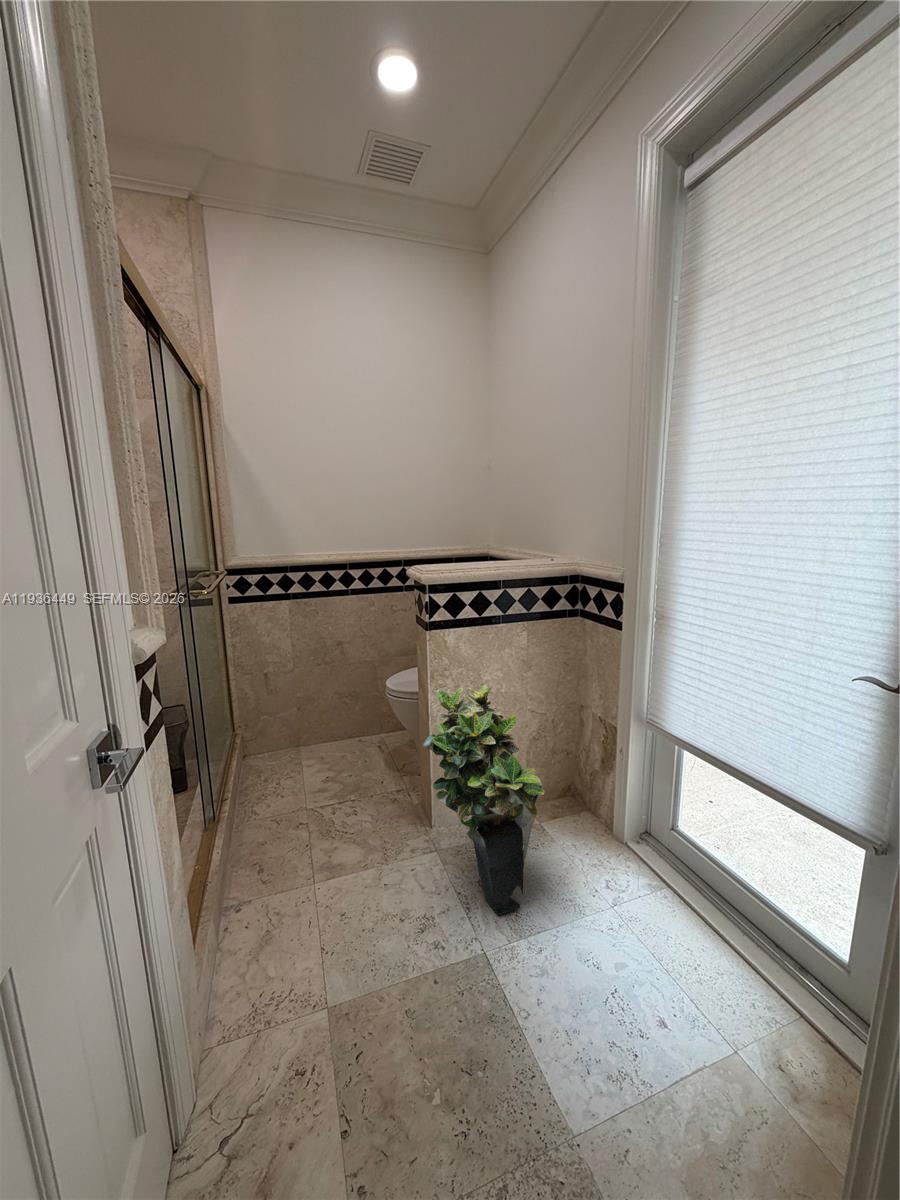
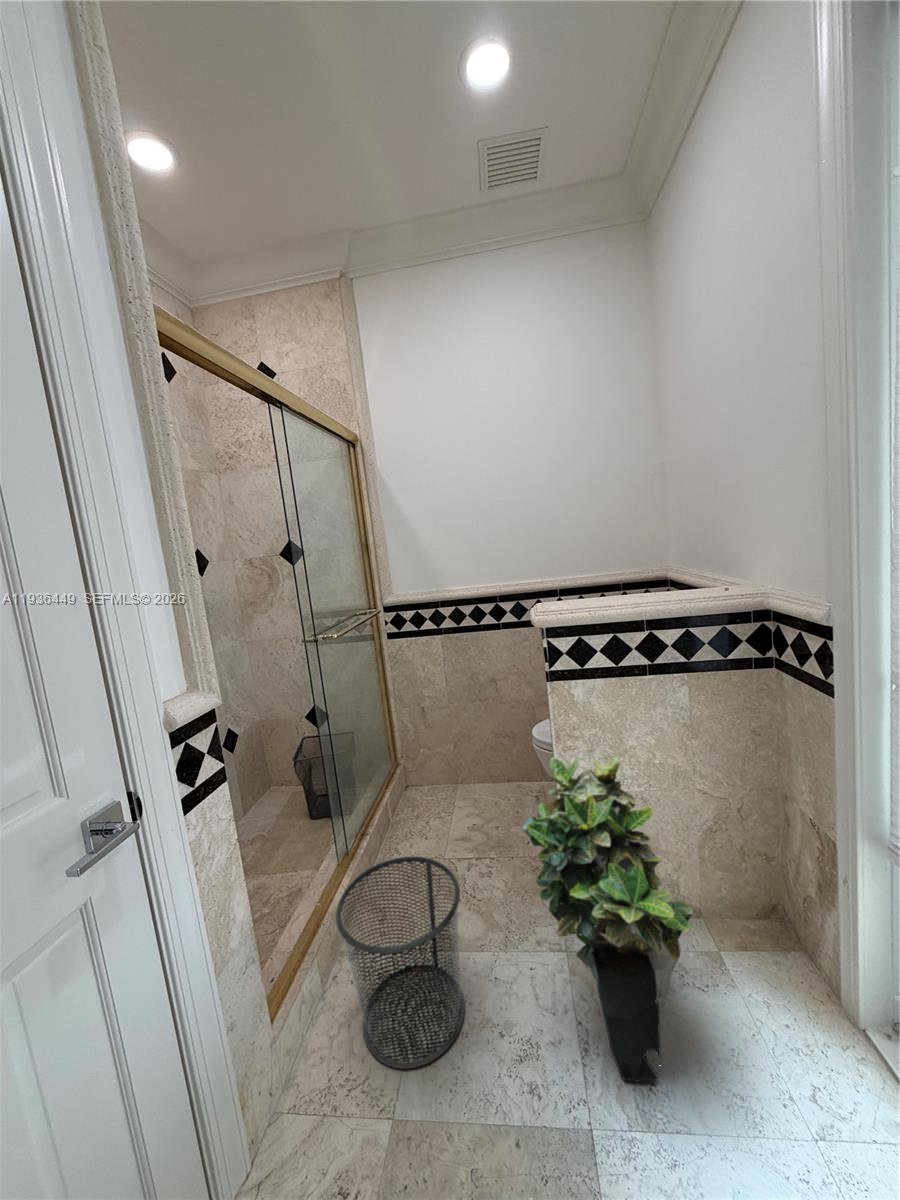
waste bin: none [250,793,371,975] -> present [336,856,464,1069]

